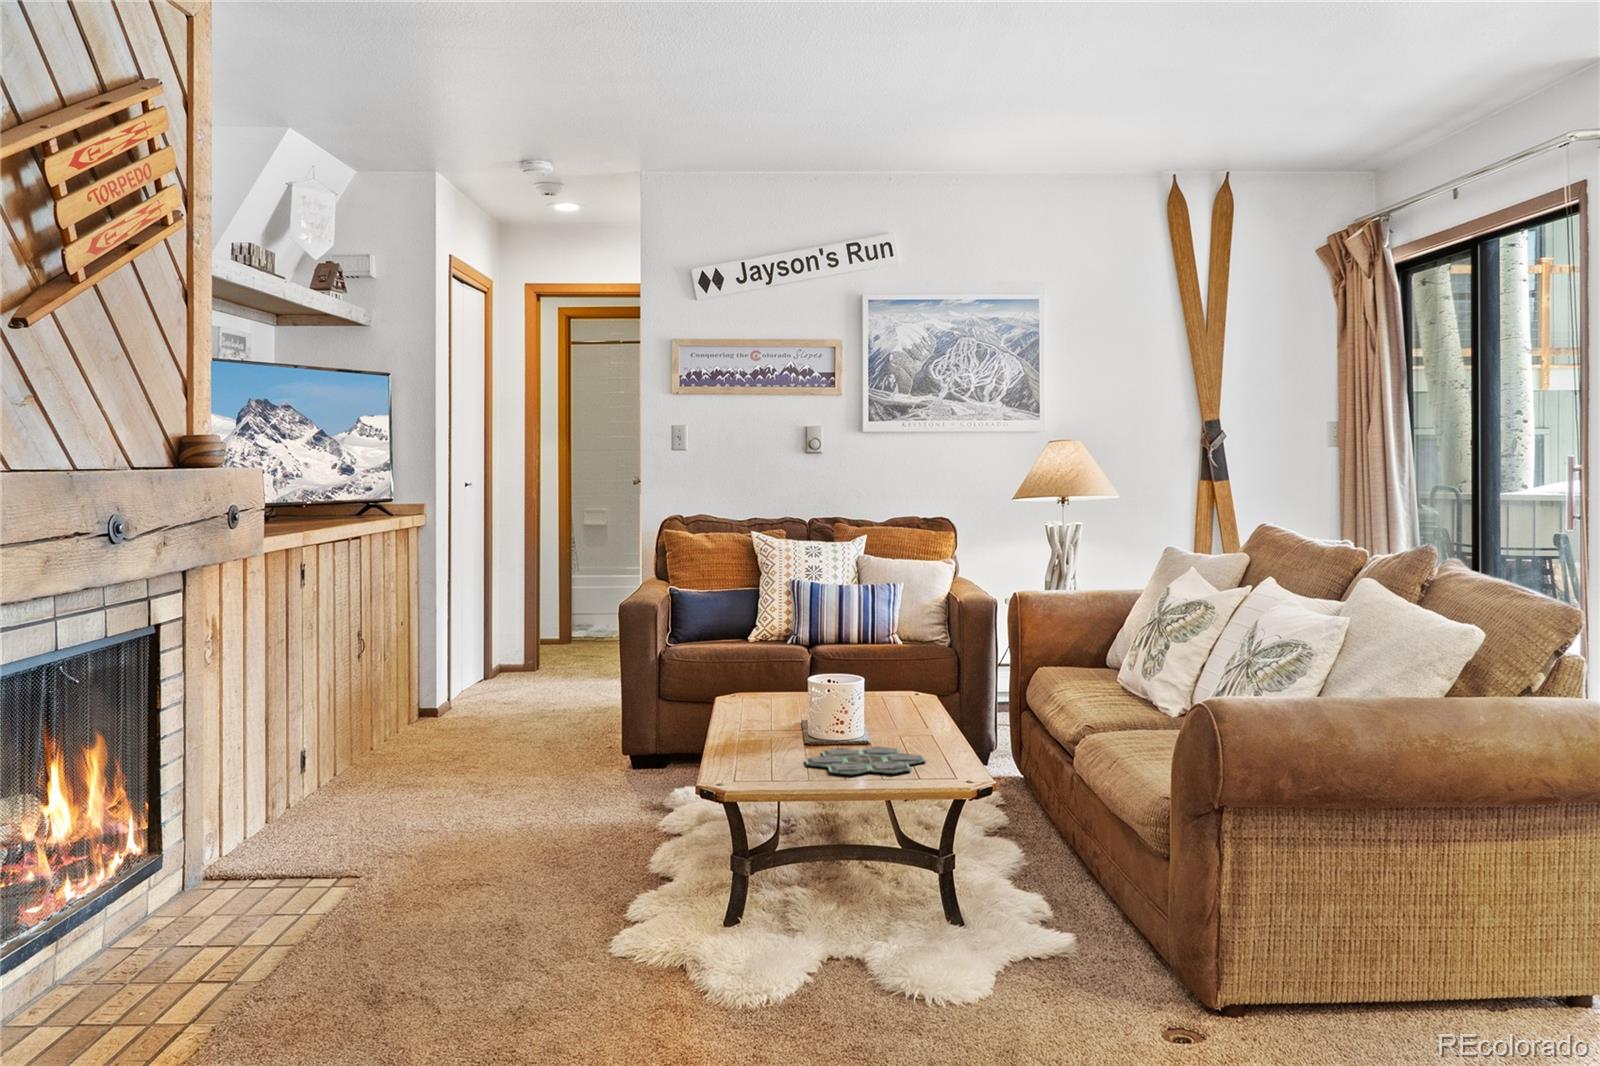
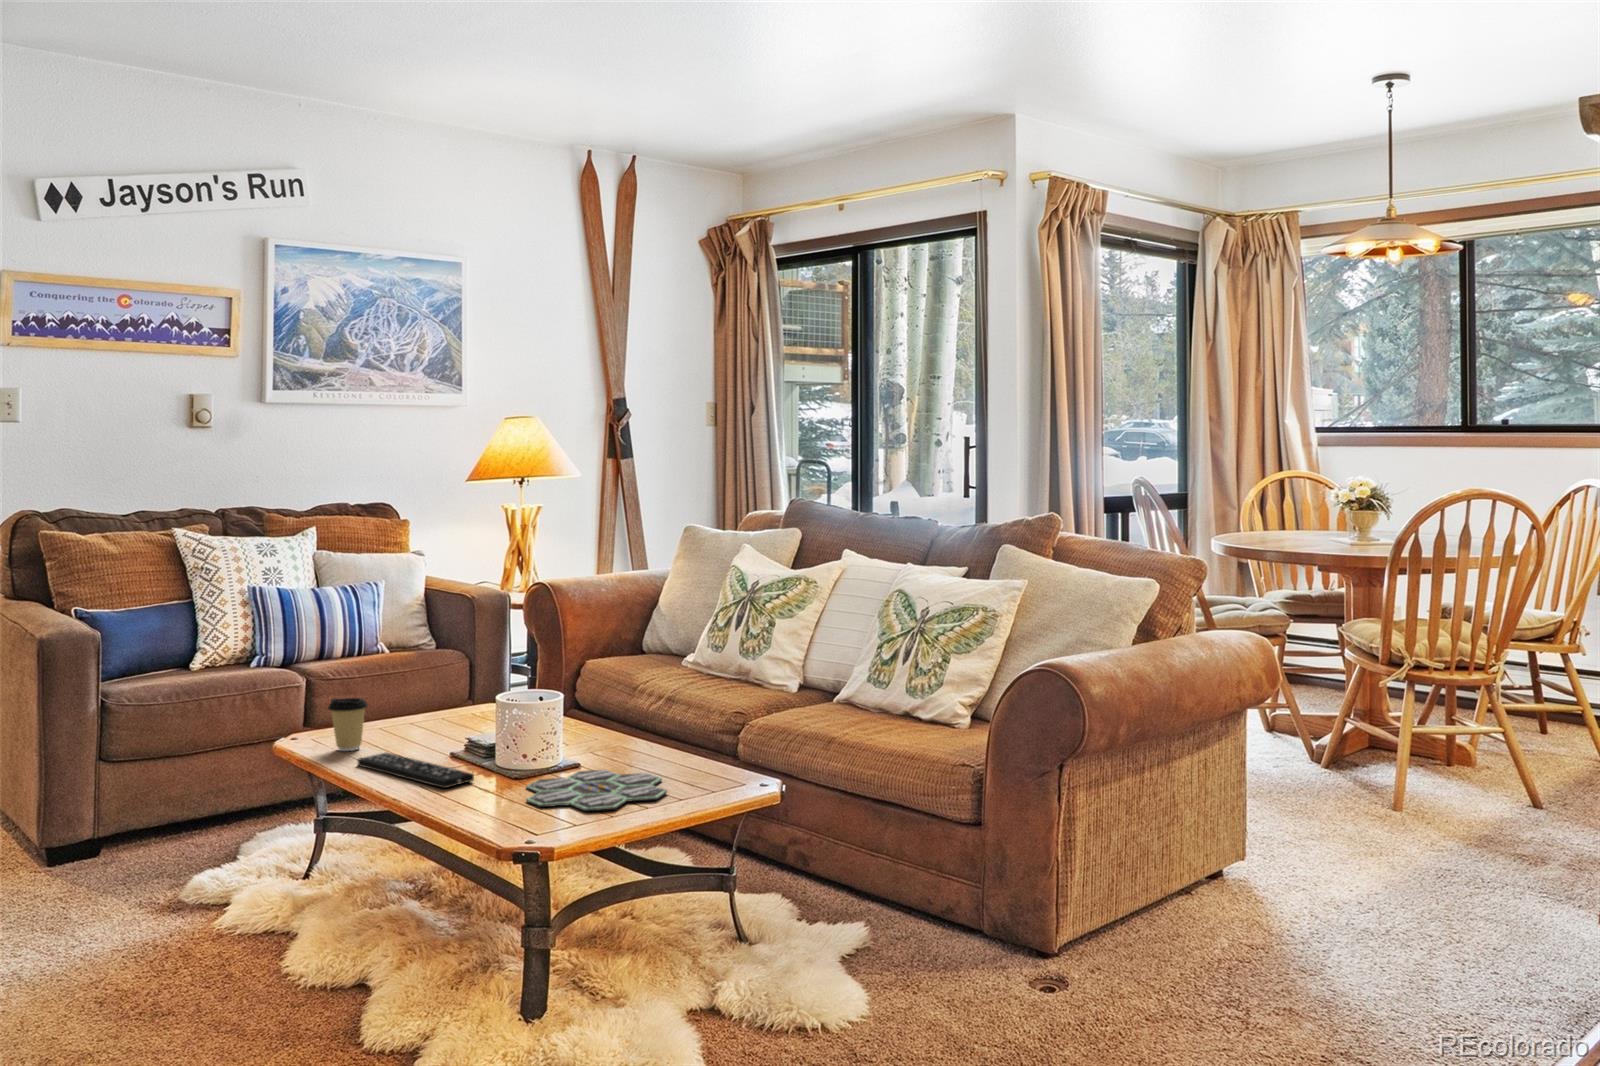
coffee cup: none [742,670,772,712] -> present [328,698,368,751]
remote control: none [744,715,796,744] -> present [358,753,474,788]

